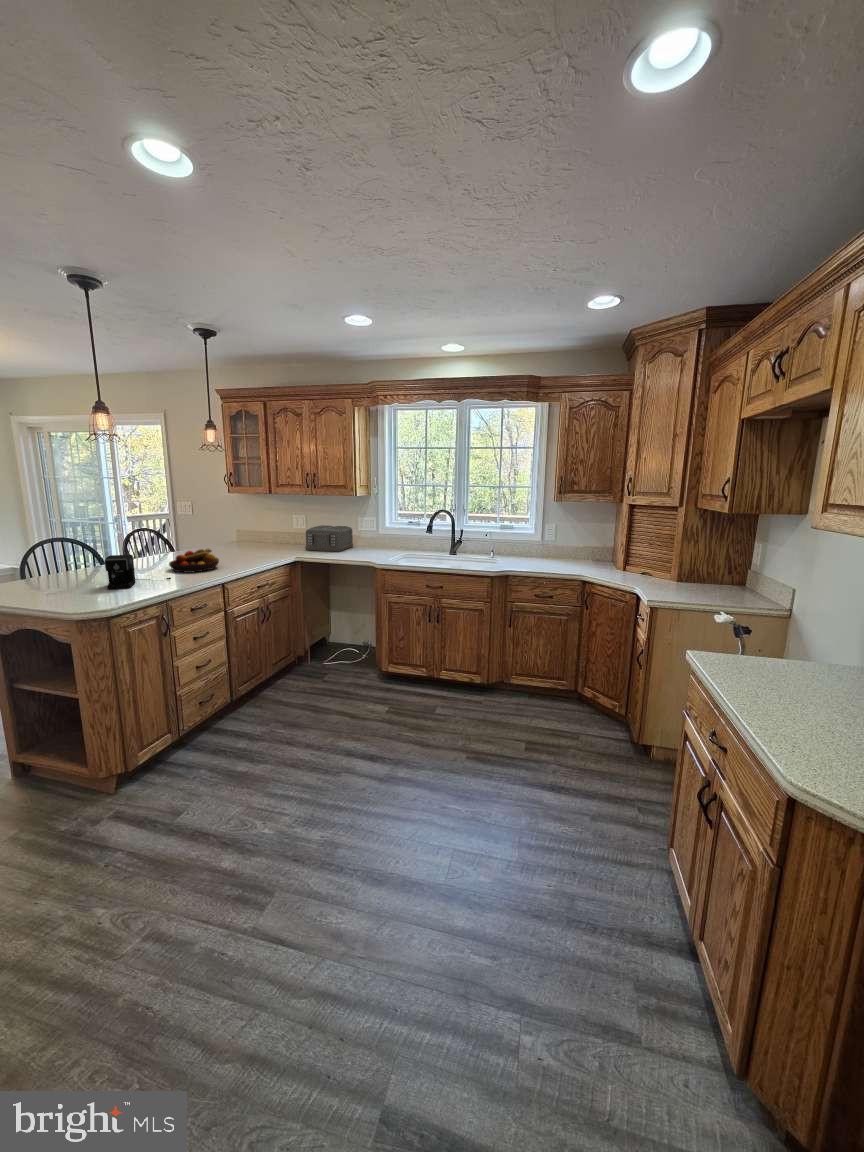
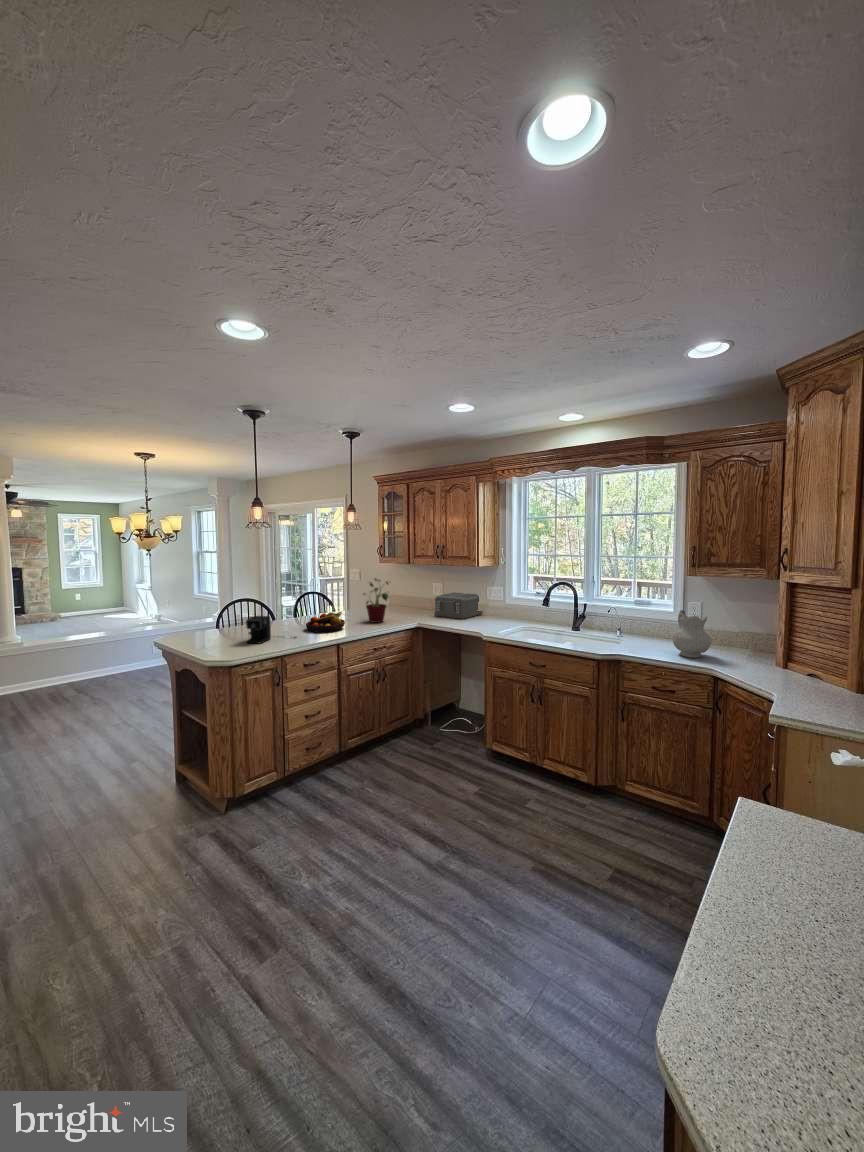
potted plant: none [229,509,263,559] -> present [364,578,388,623]
ceramic pitcher: none [546,530,575,569] -> present [673,610,711,658]

